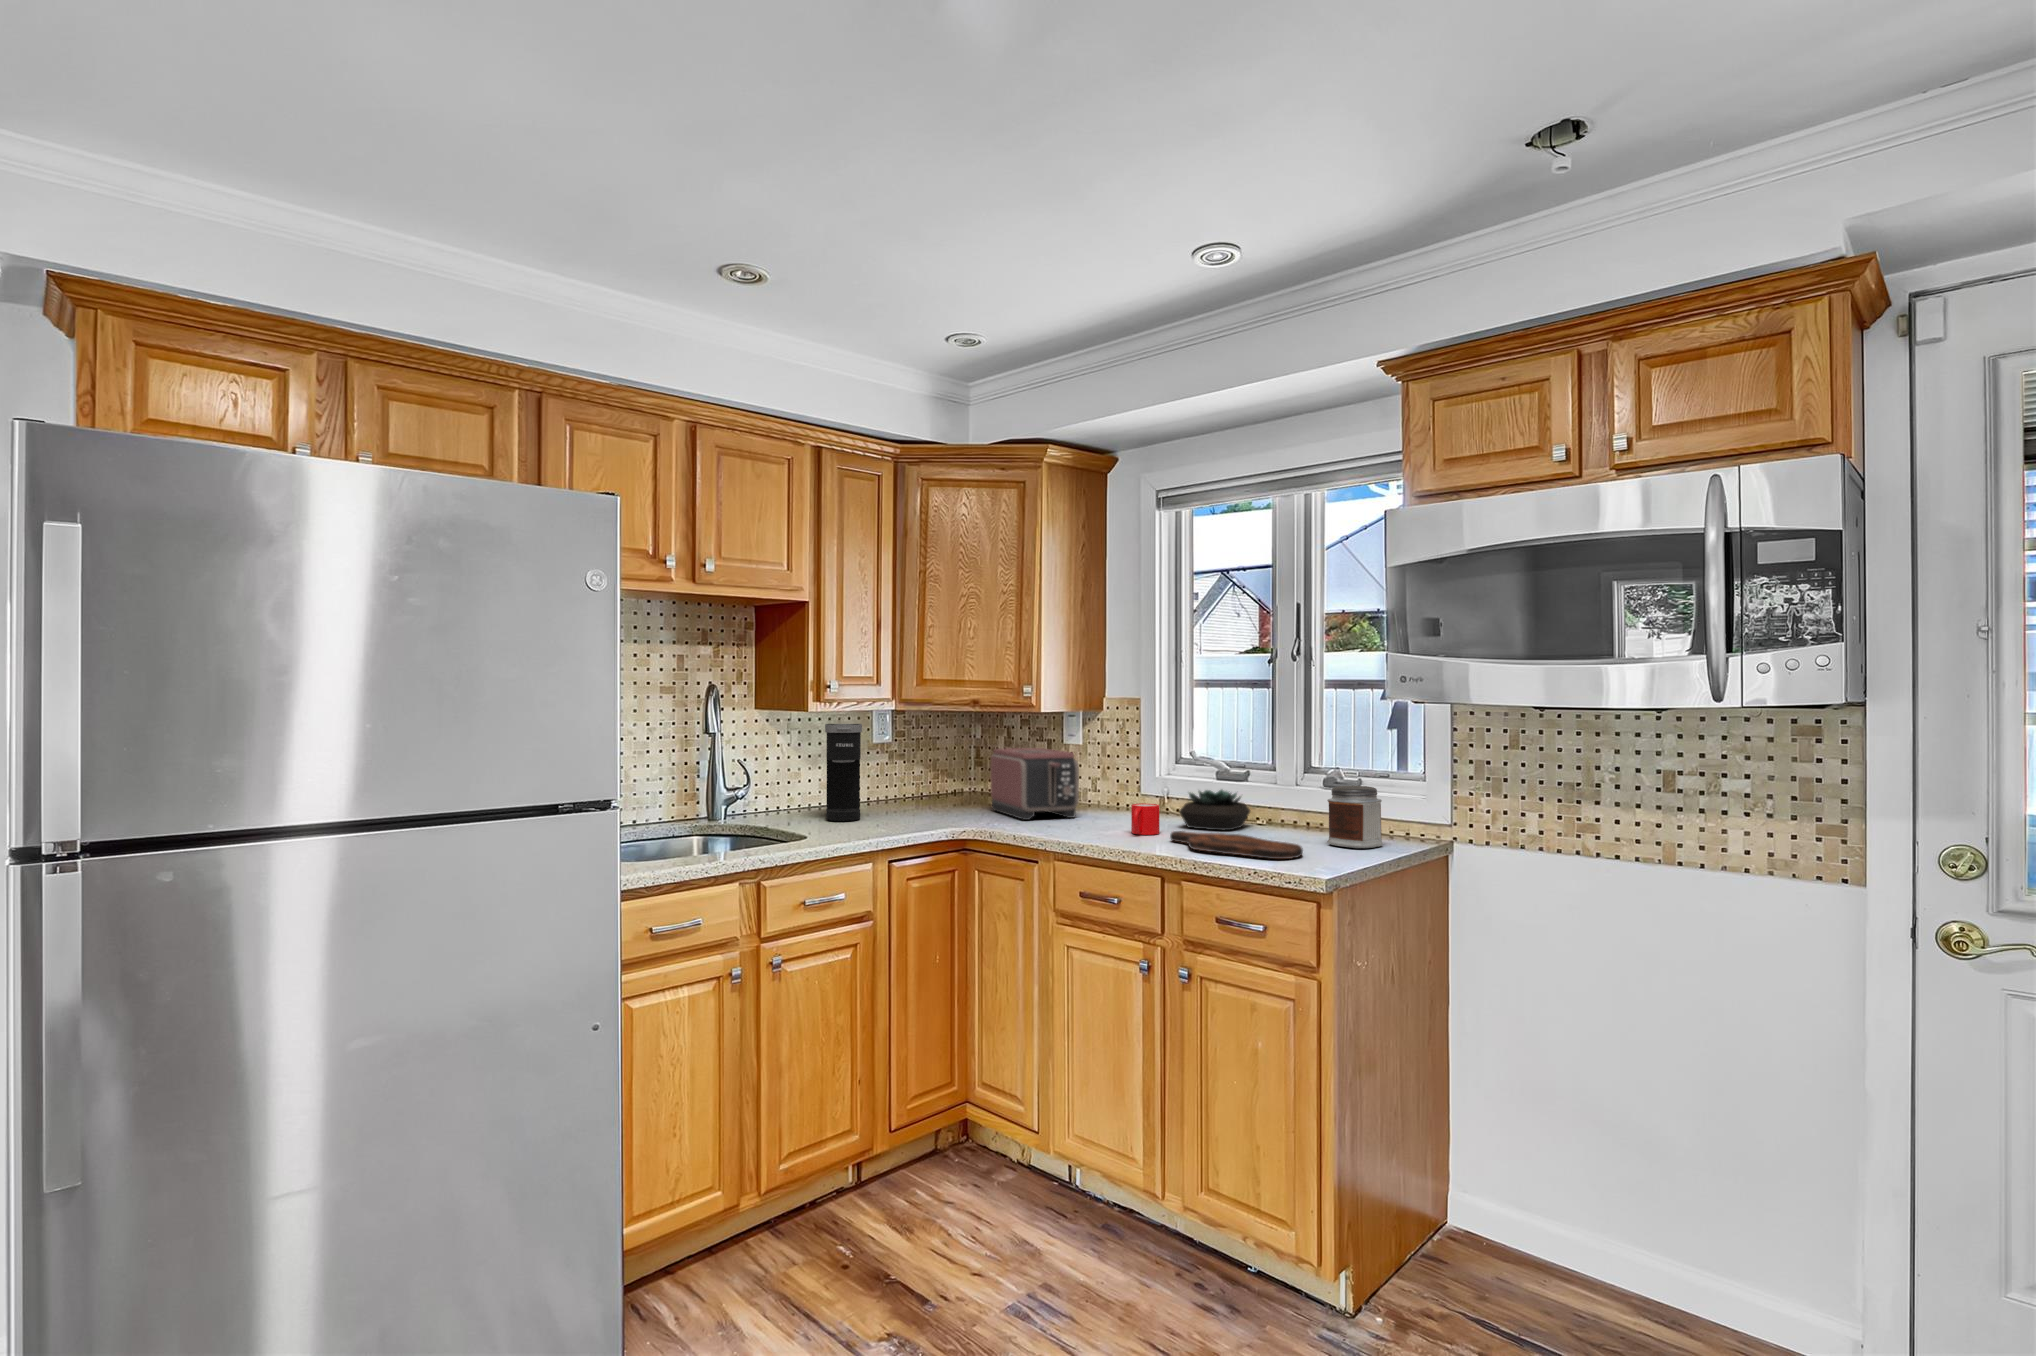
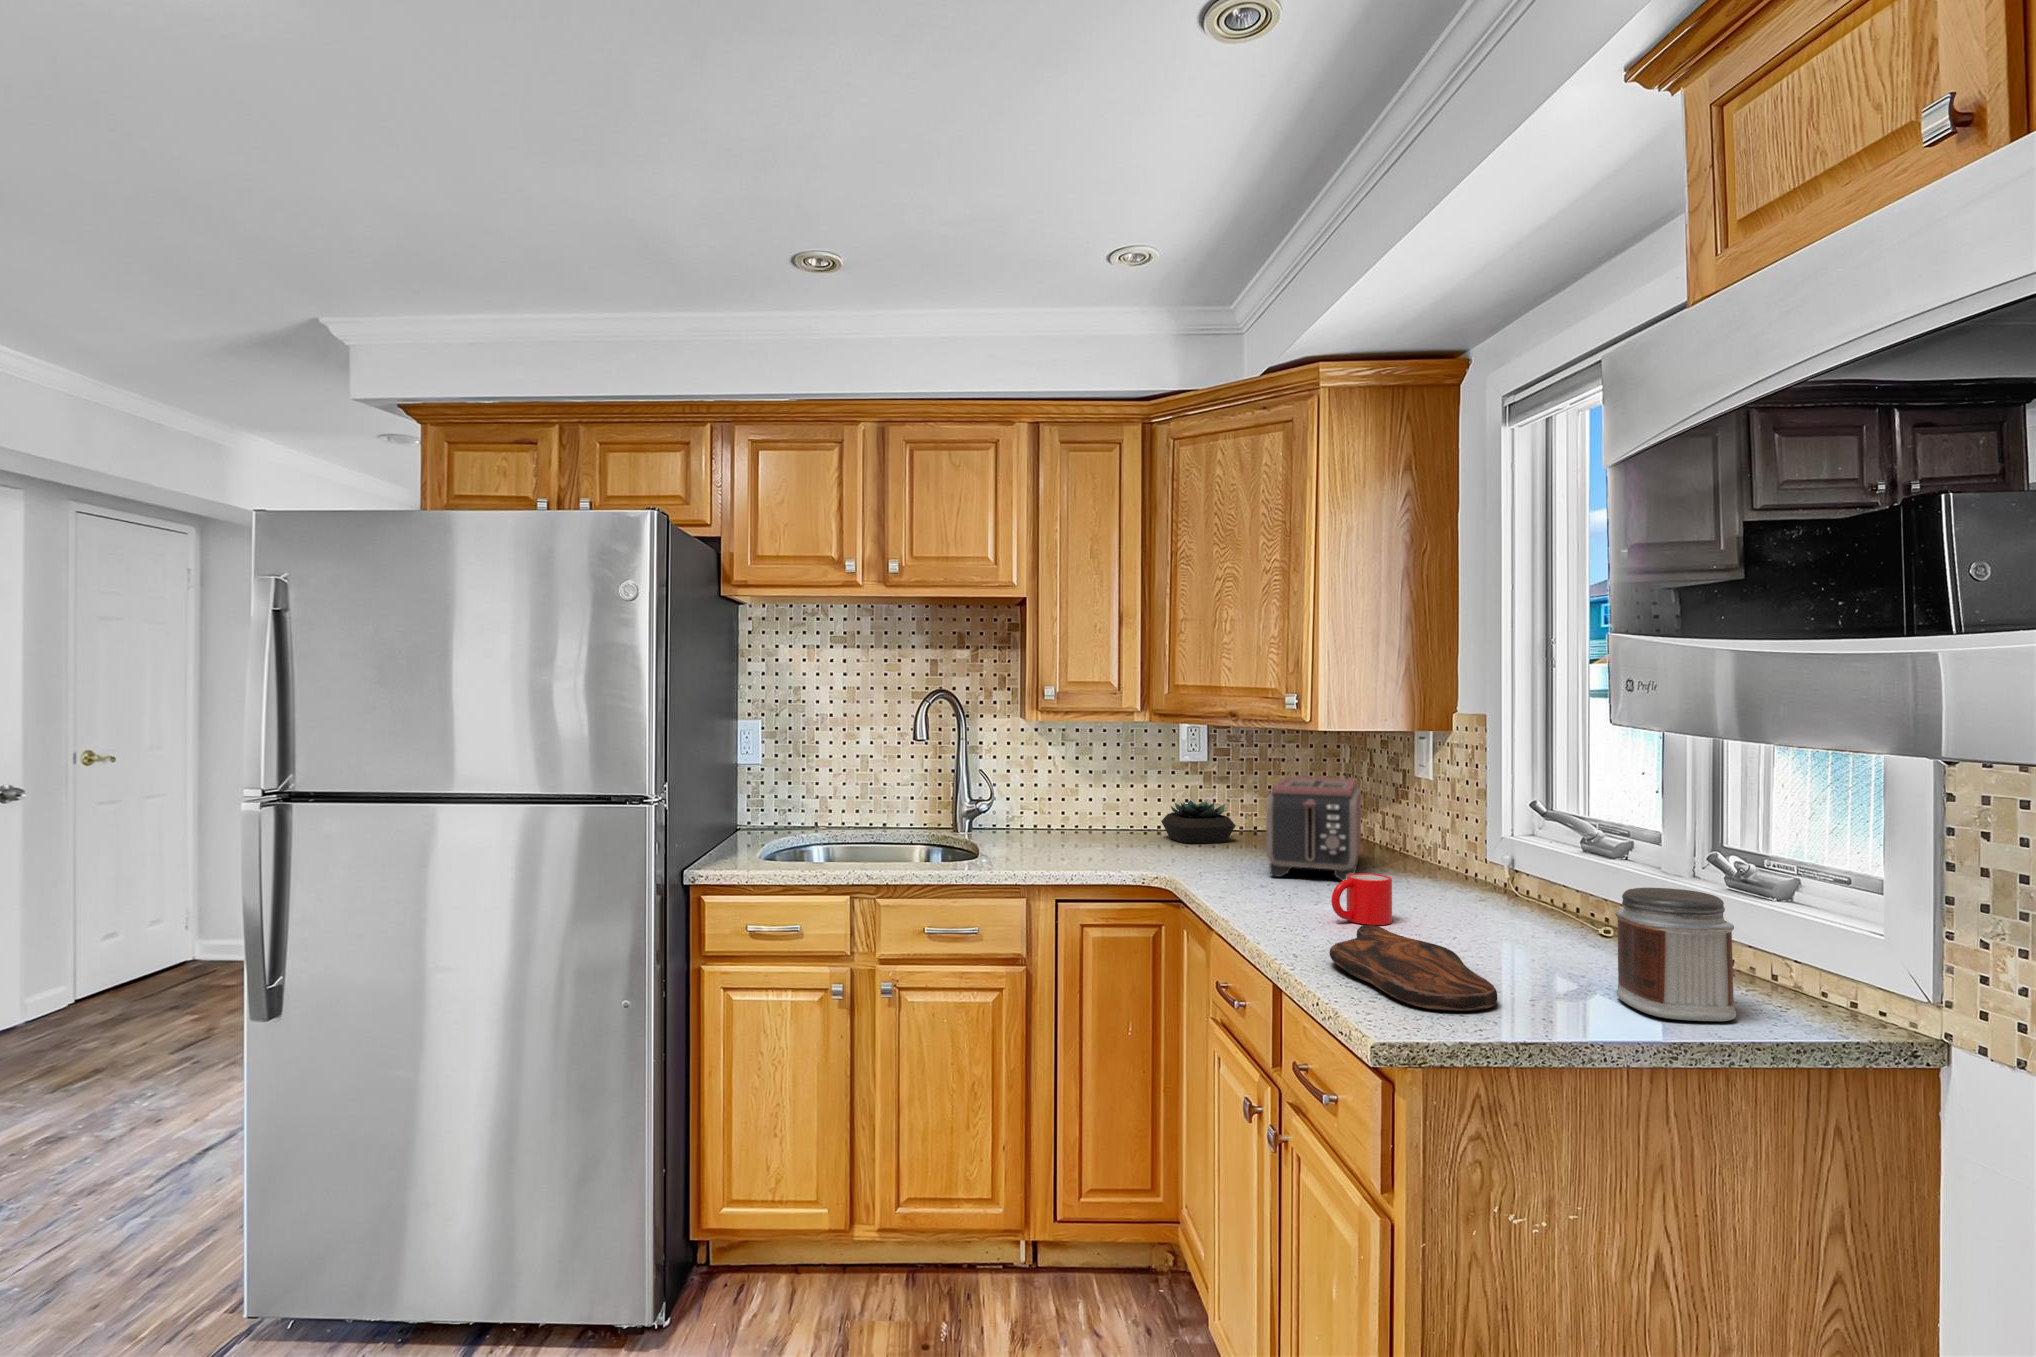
coffee maker: present [825,724,862,821] -> none [1067,737,1132,853]
succulent plant: present [1179,790,1250,830] -> present [1161,800,1236,843]

